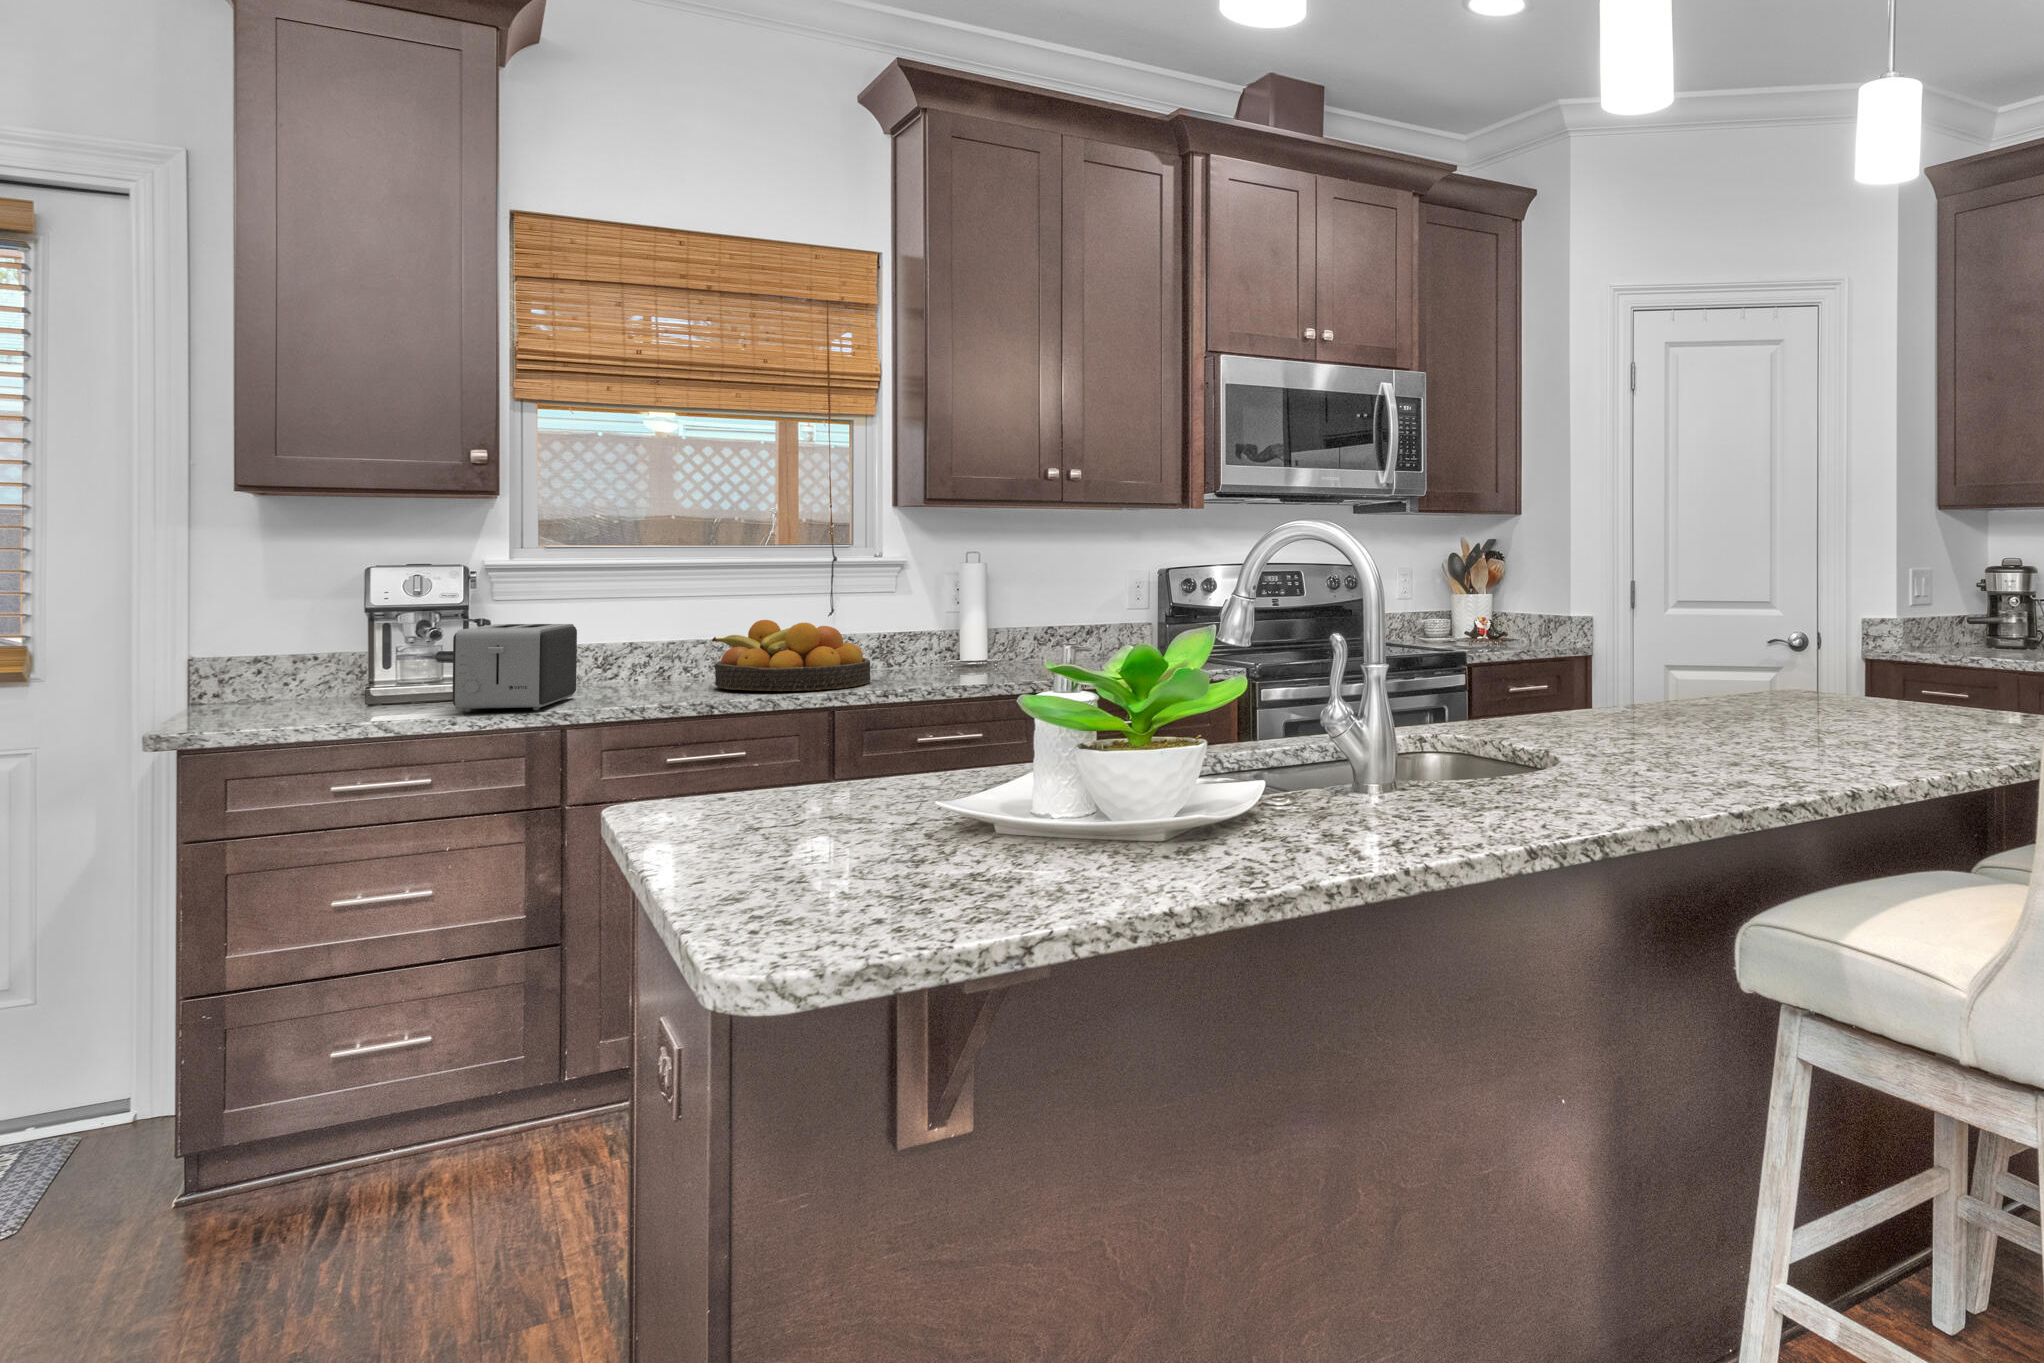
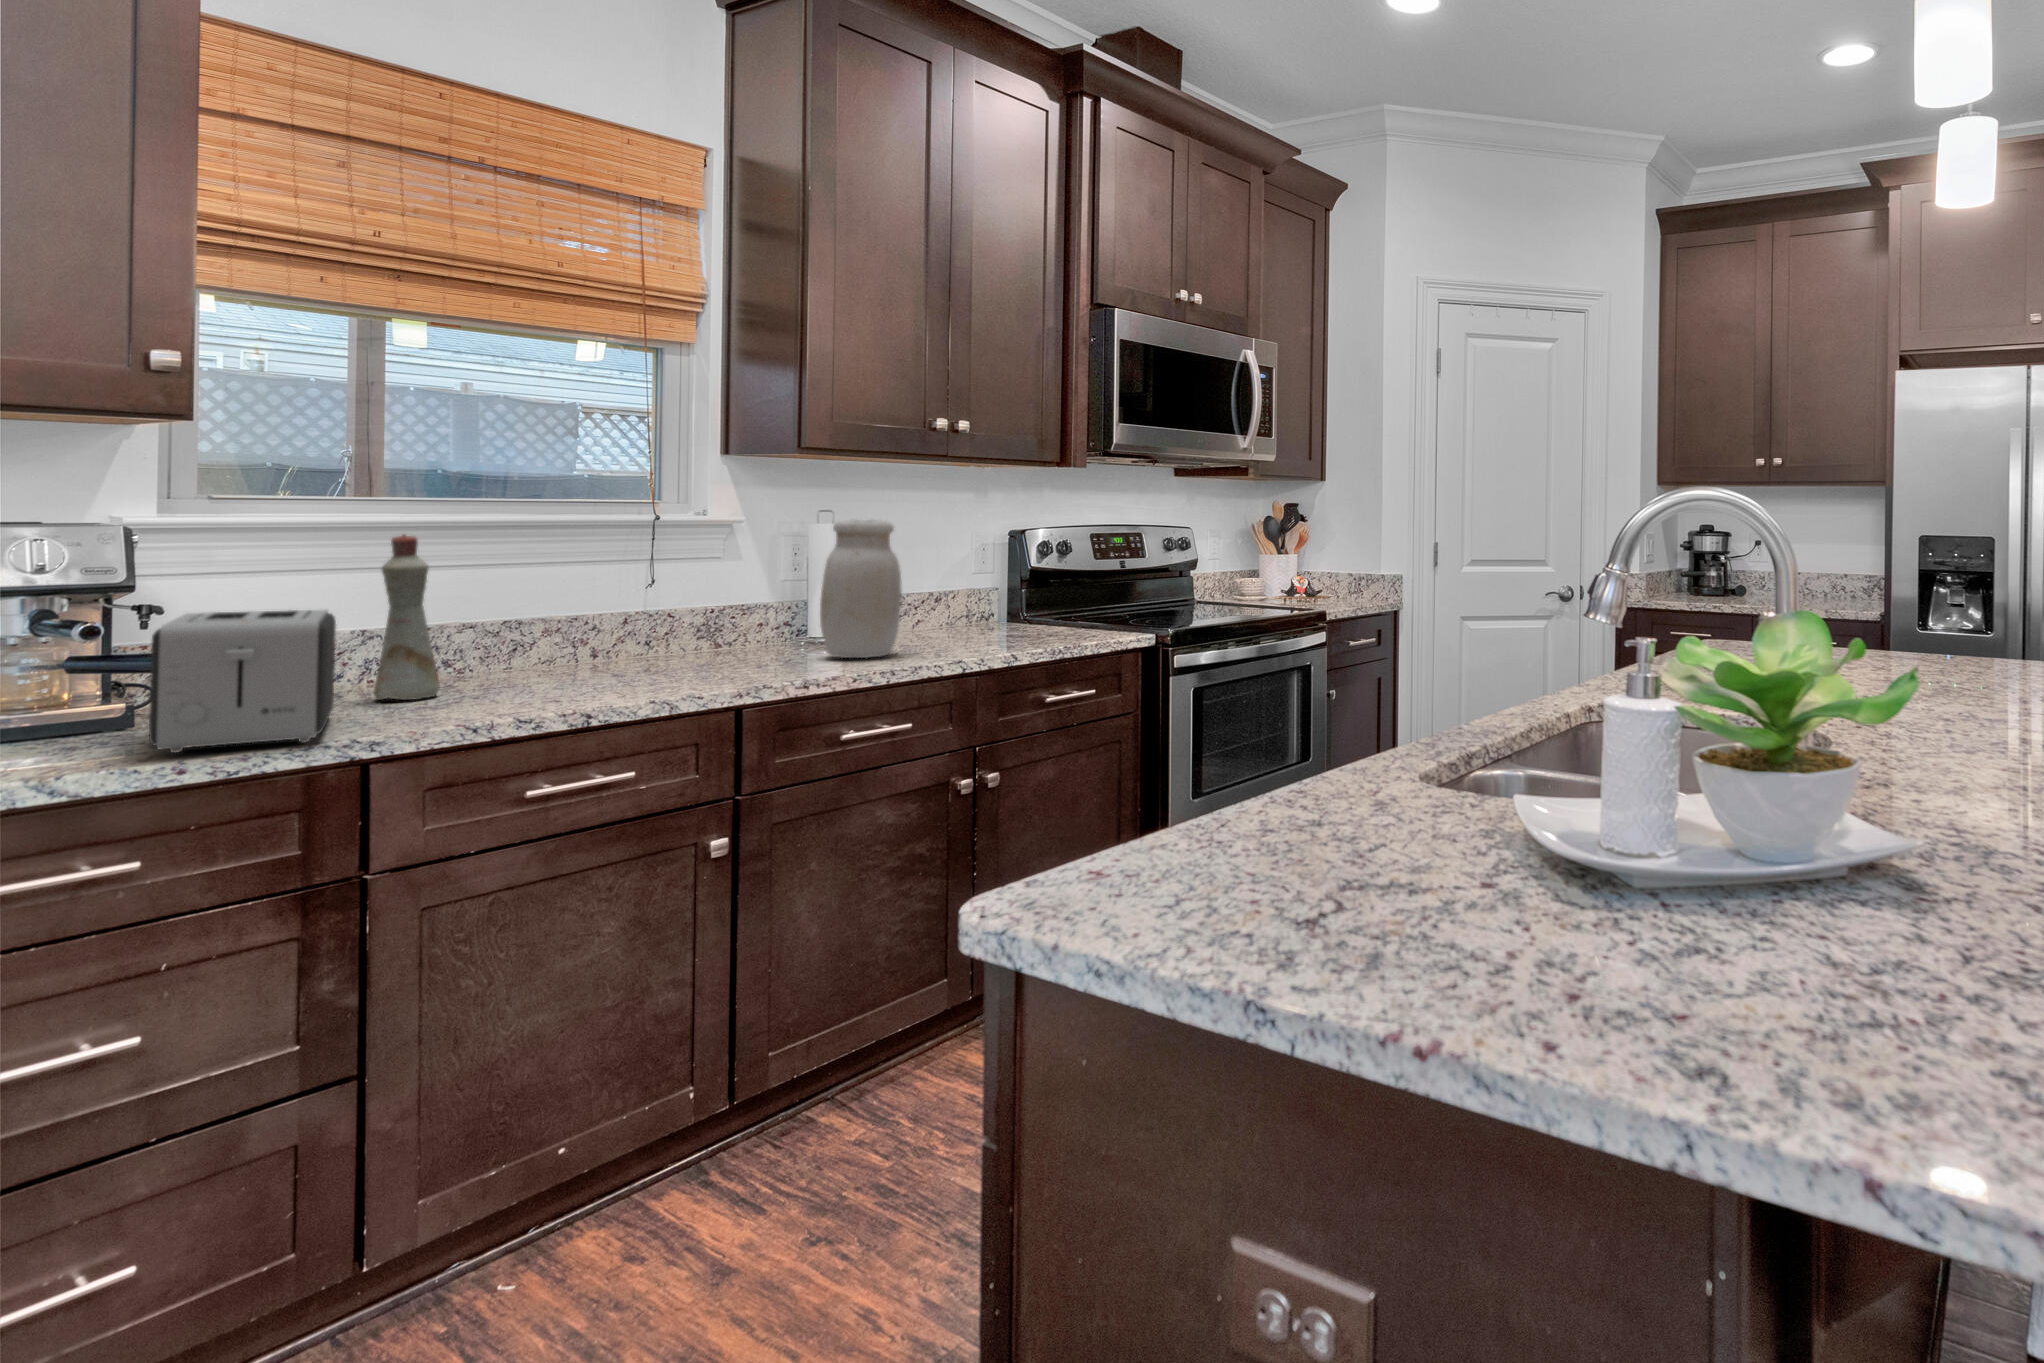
jar: none [936,560,999,675] -> present [820,520,902,658]
bottle: none [616,572,657,690] -> present [374,534,440,700]
fruit bowl: present [712,620,870,691] -> none [532,597,758,692]

